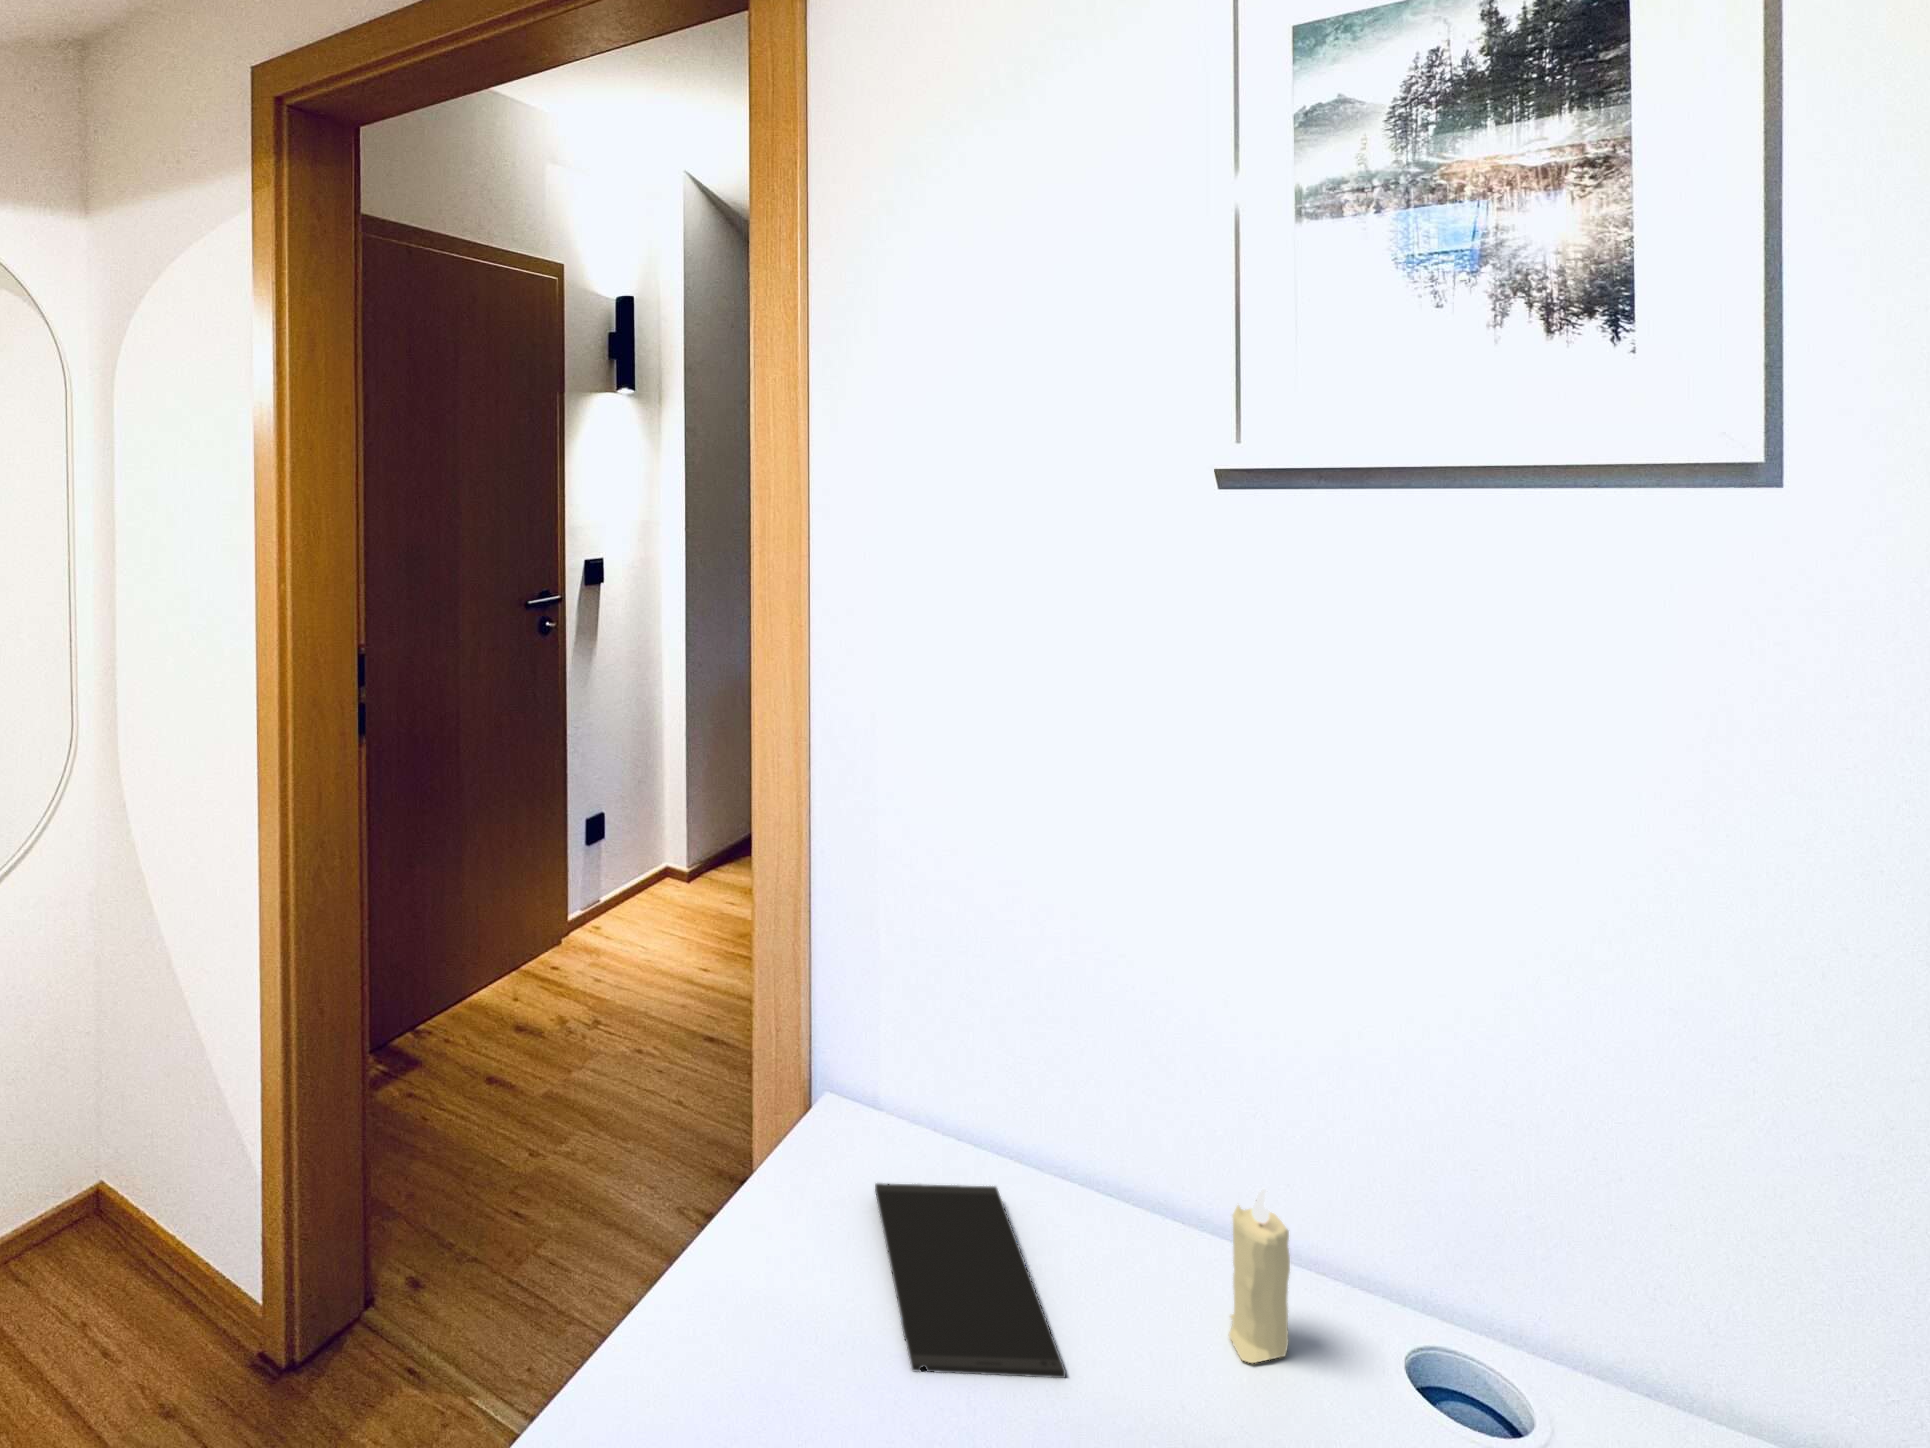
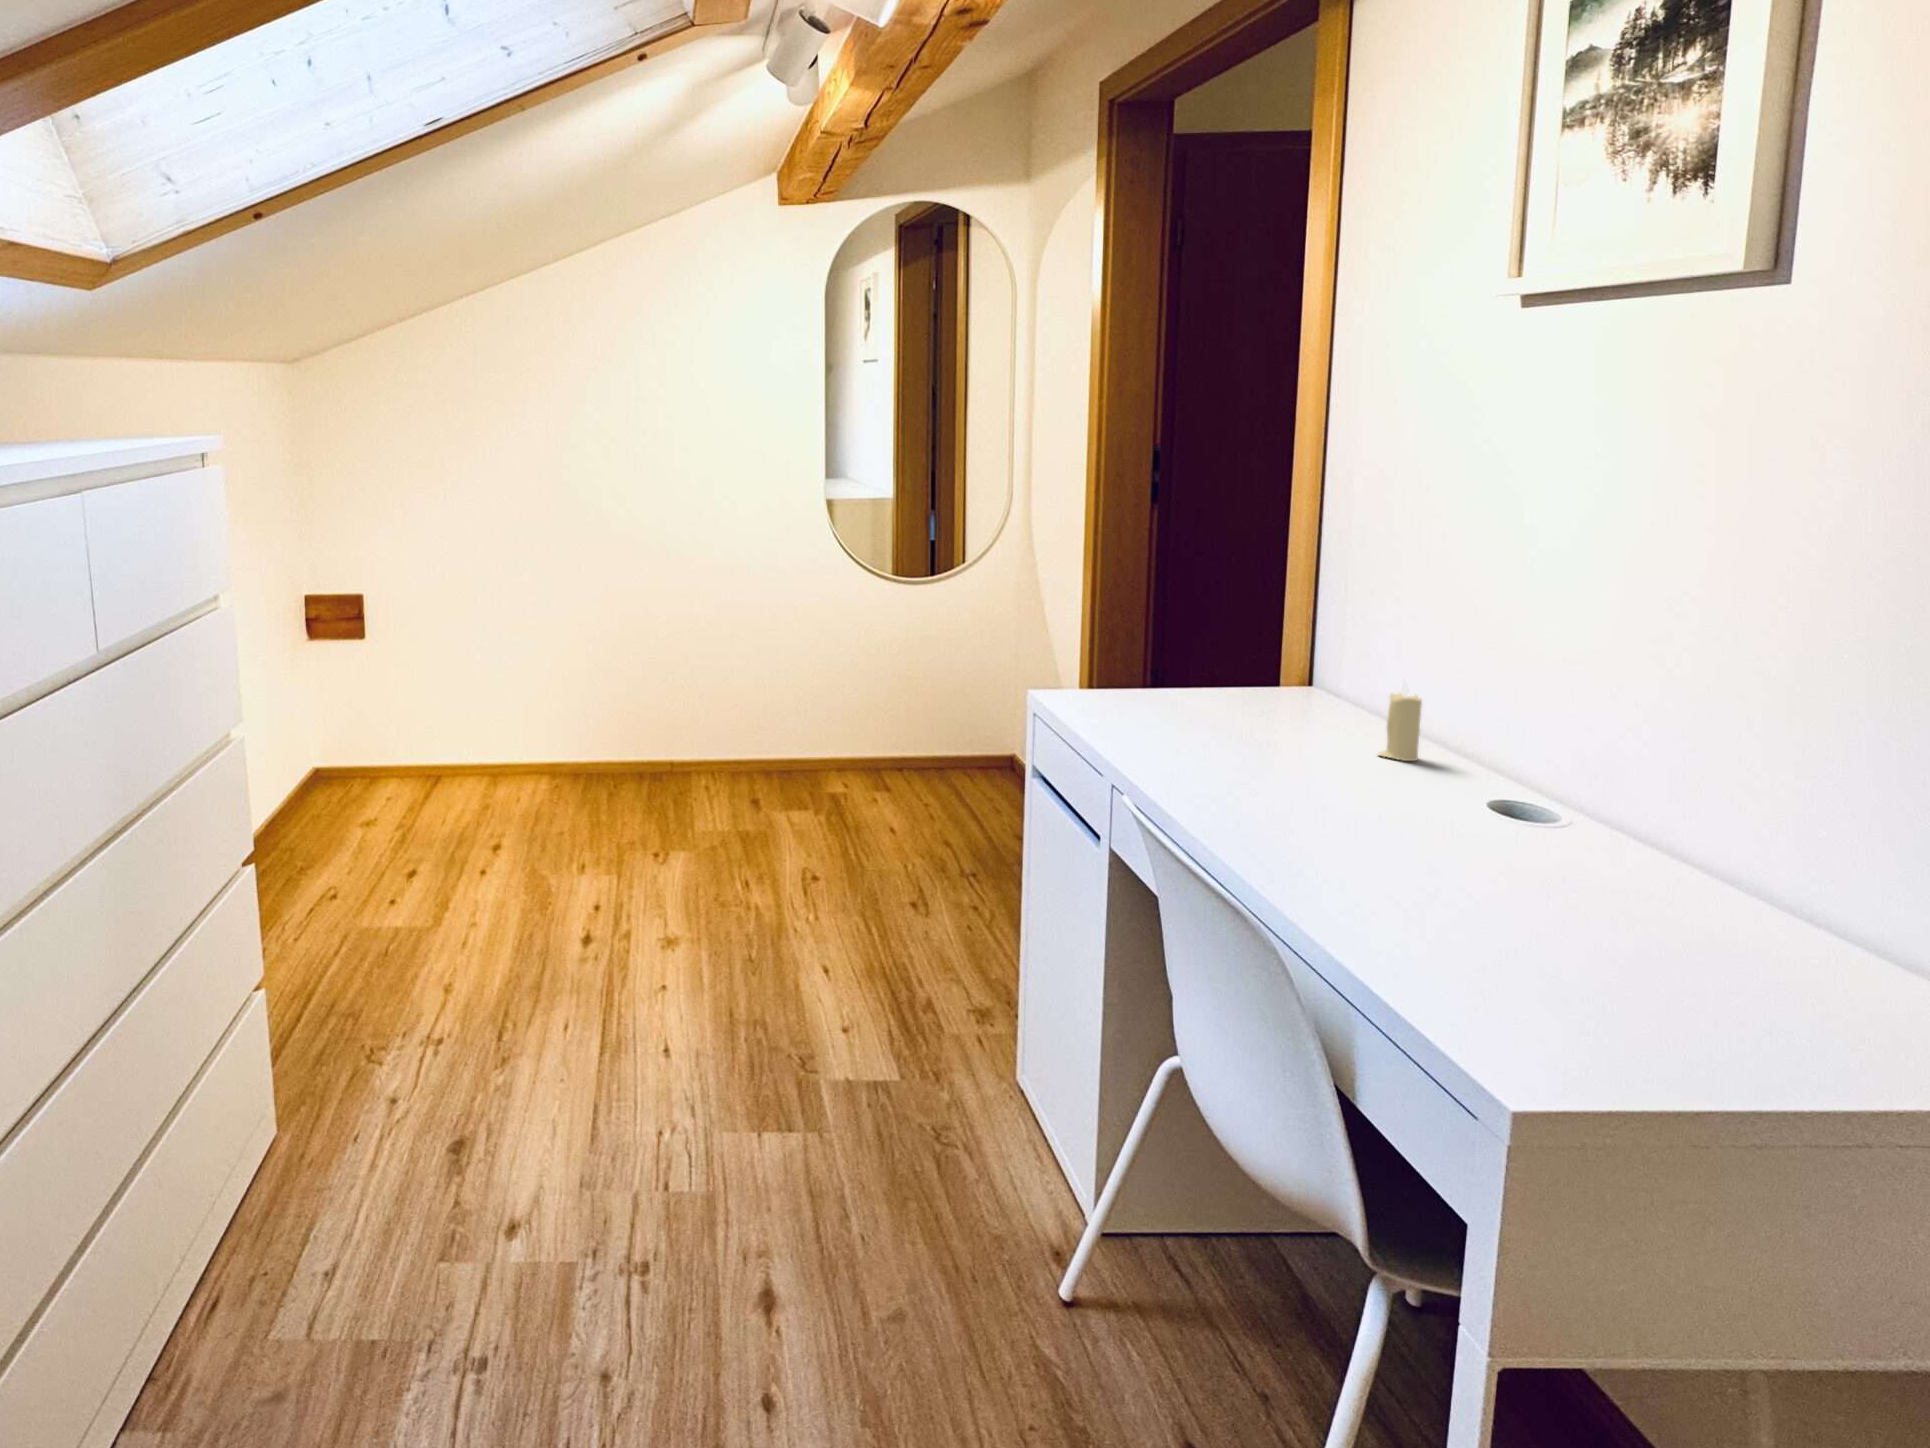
tablet: present [875,1183,1066,1378] -> none [1205,689,1343,732]

